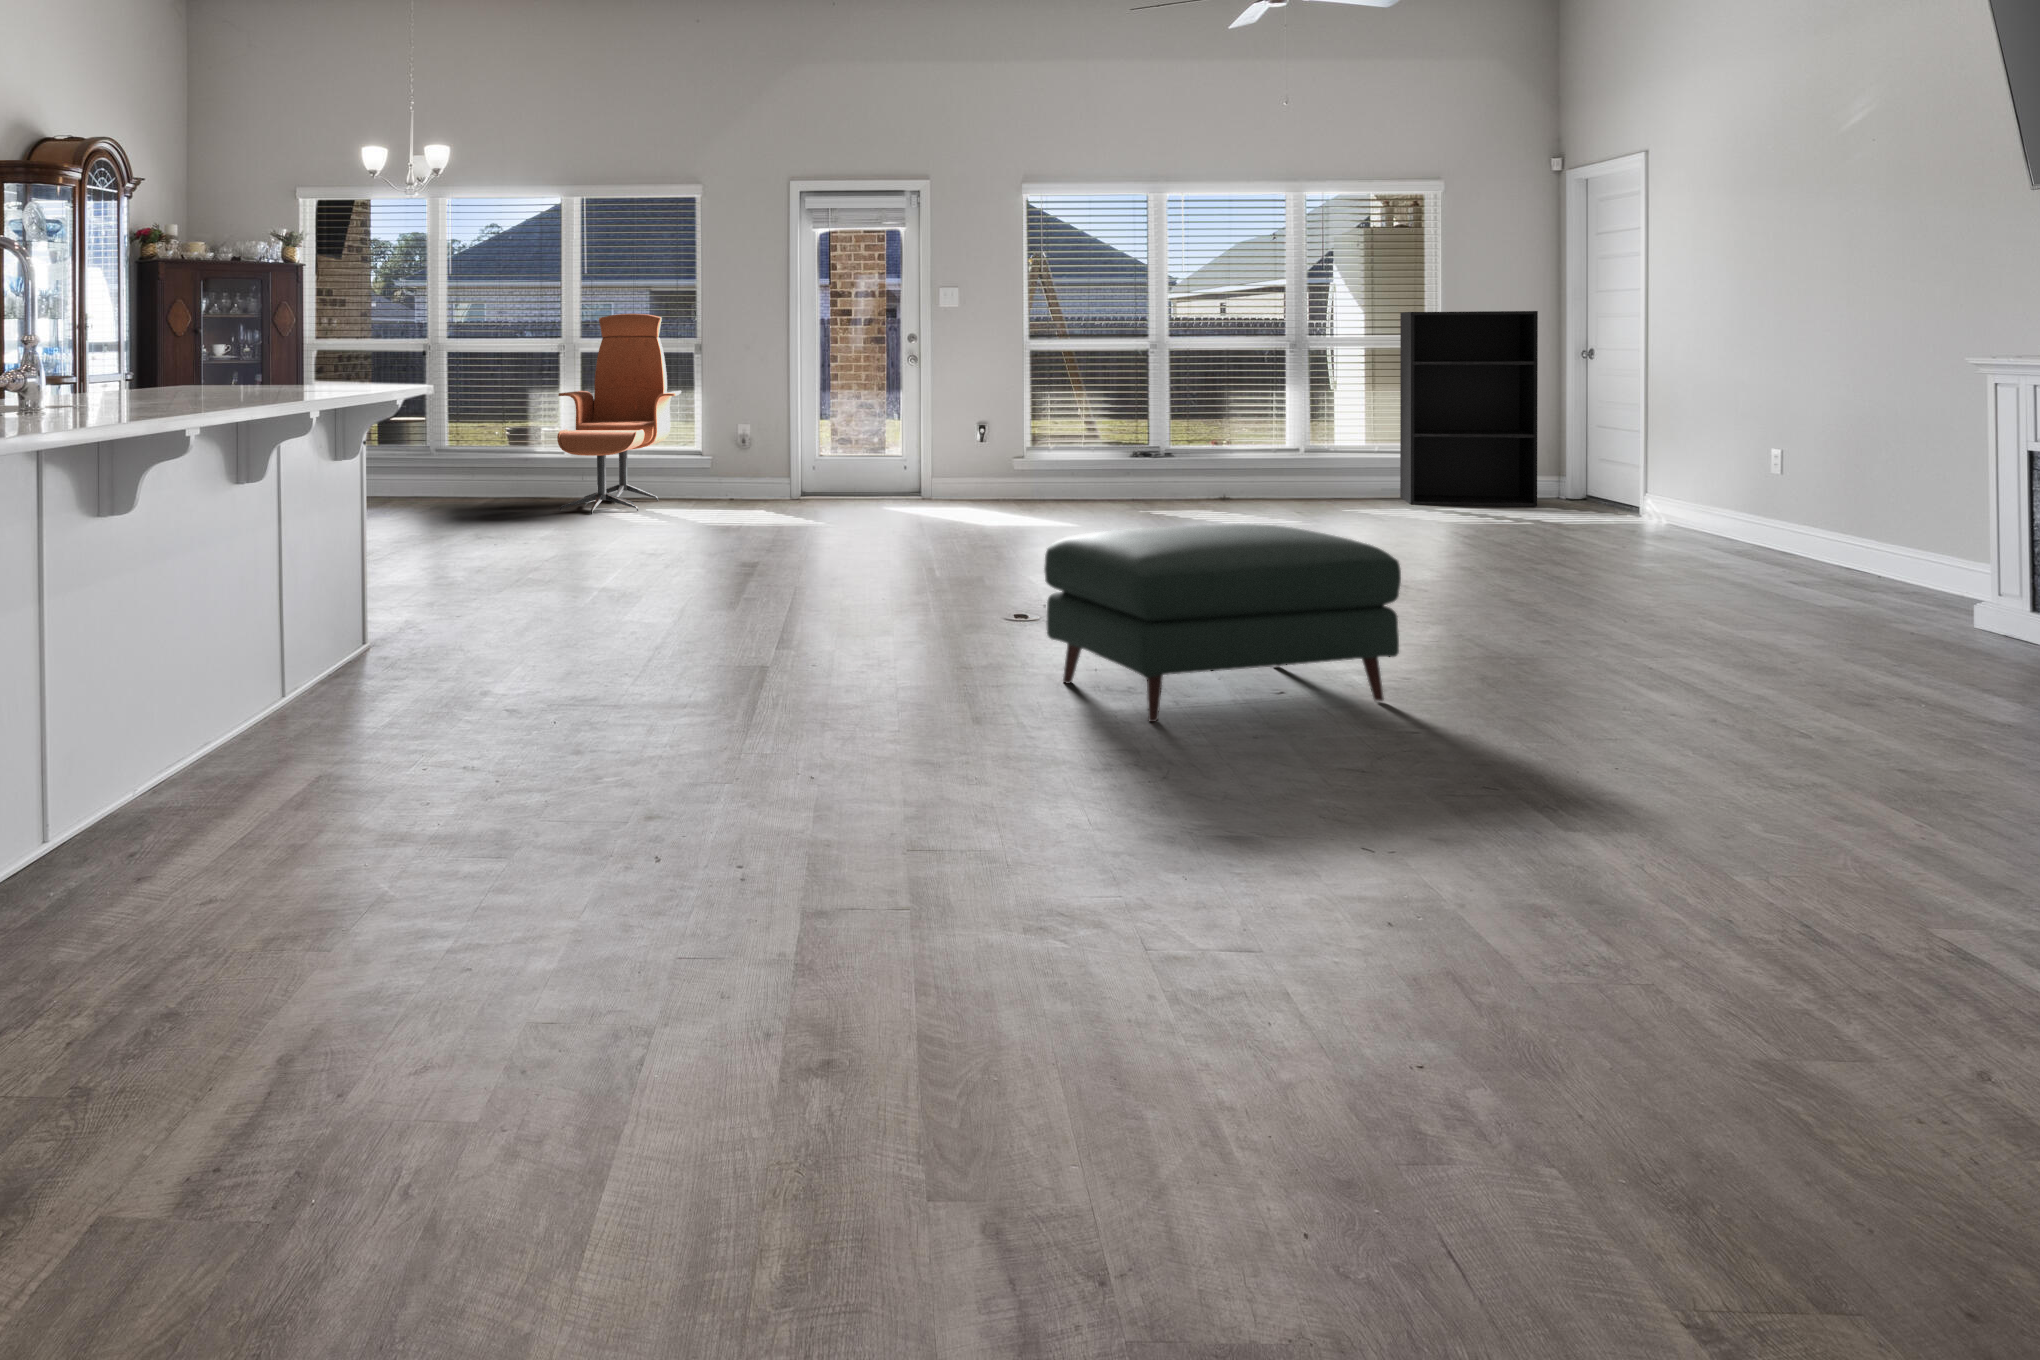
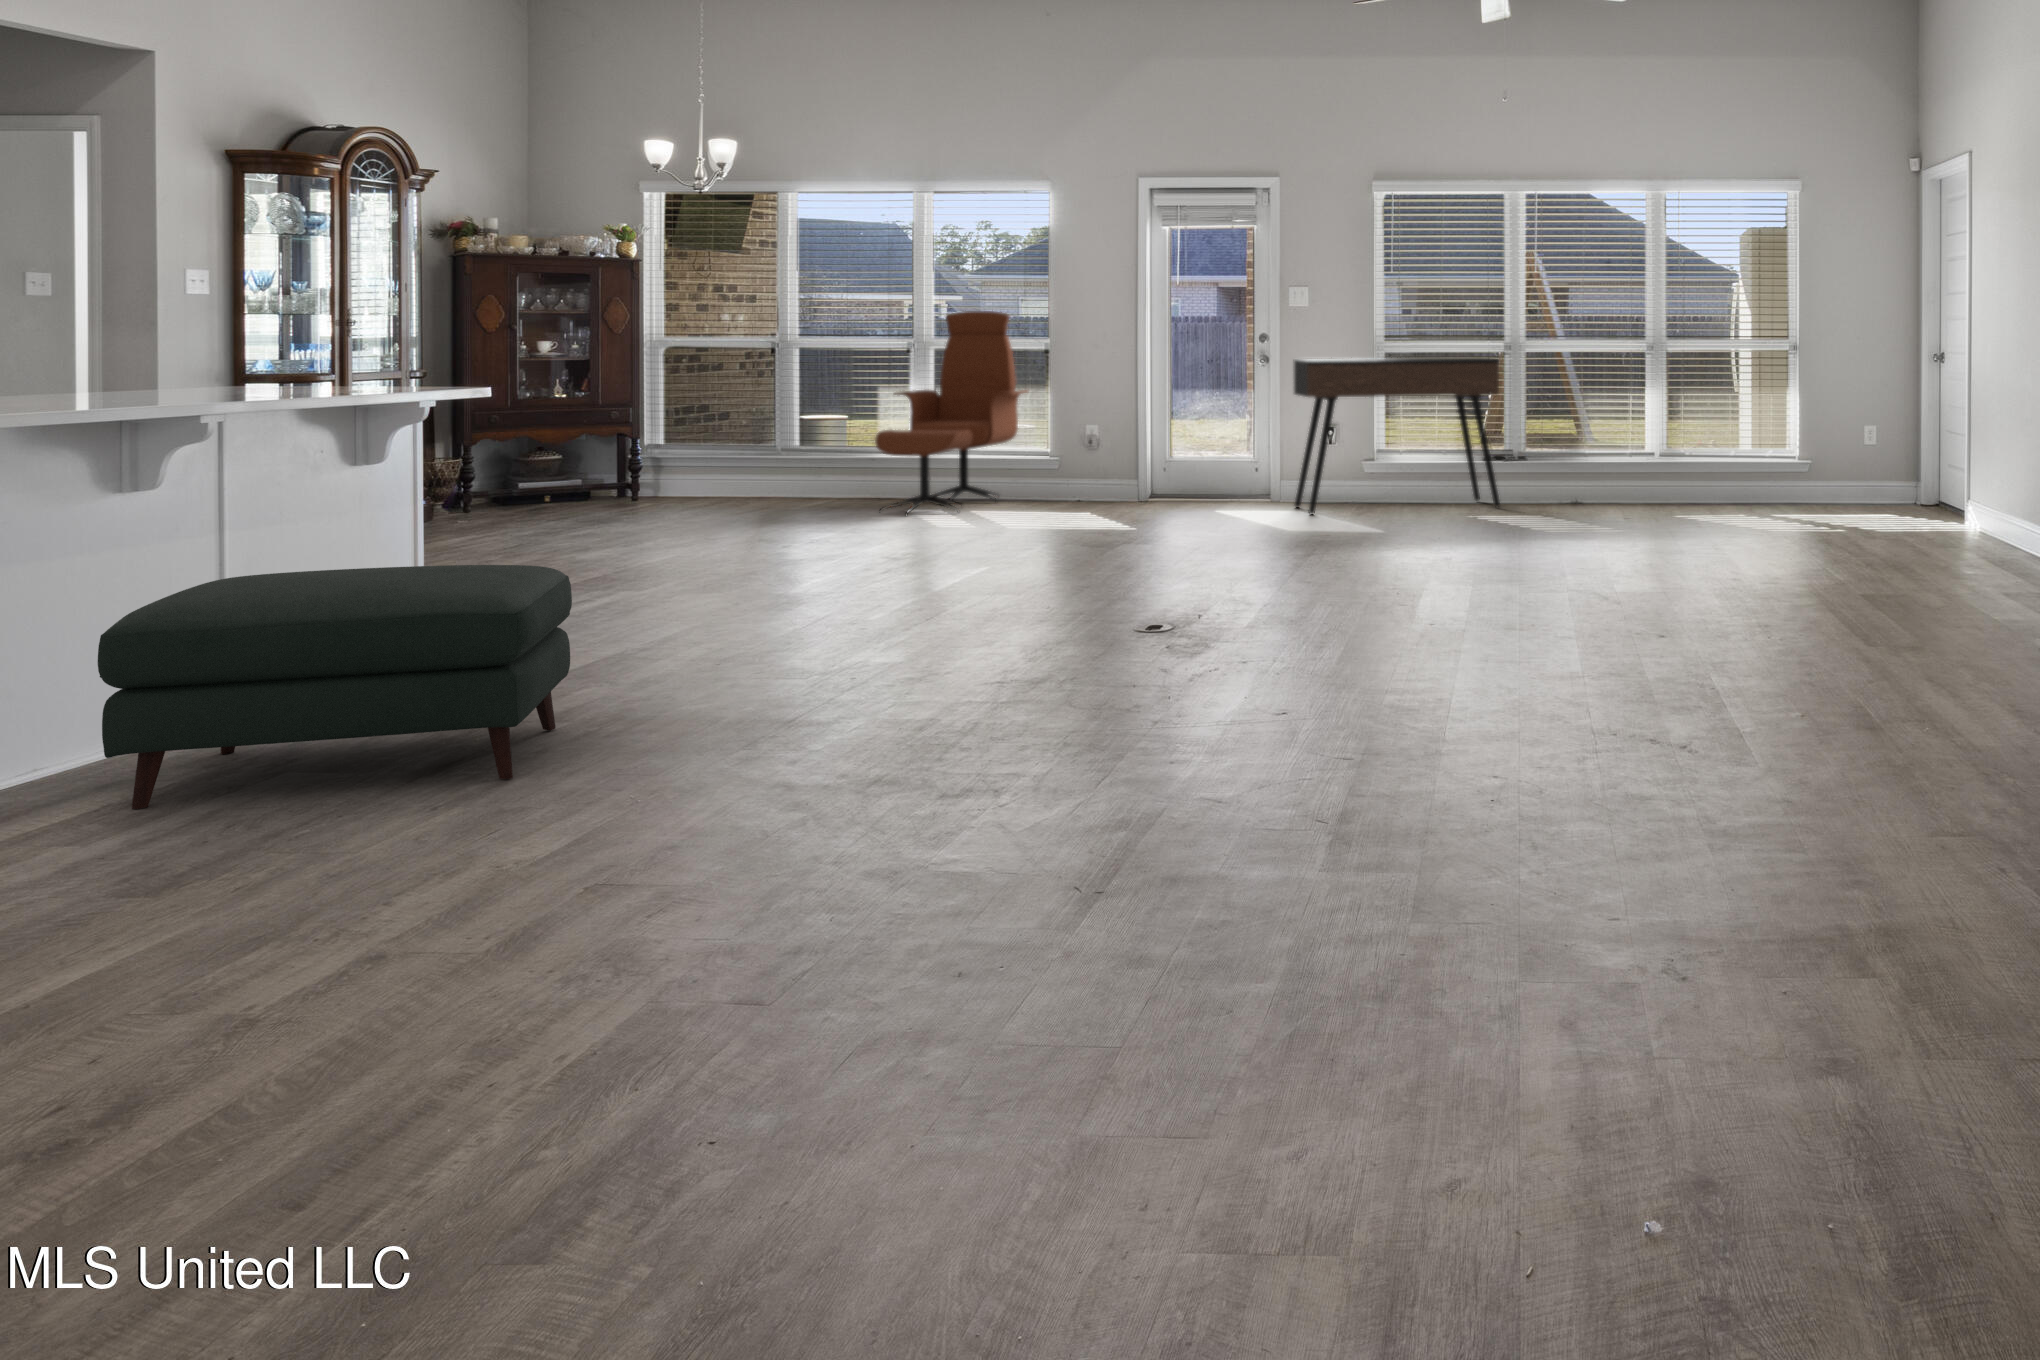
bookshelf: present [1400,311,1538,507] -> none [1756,314,1879,511]
console table: none [954,357,1158,512] -> present [1294,358,1500,514]
ottoman: present [1044,524,1401,722] -> present [98,565,572,809]

